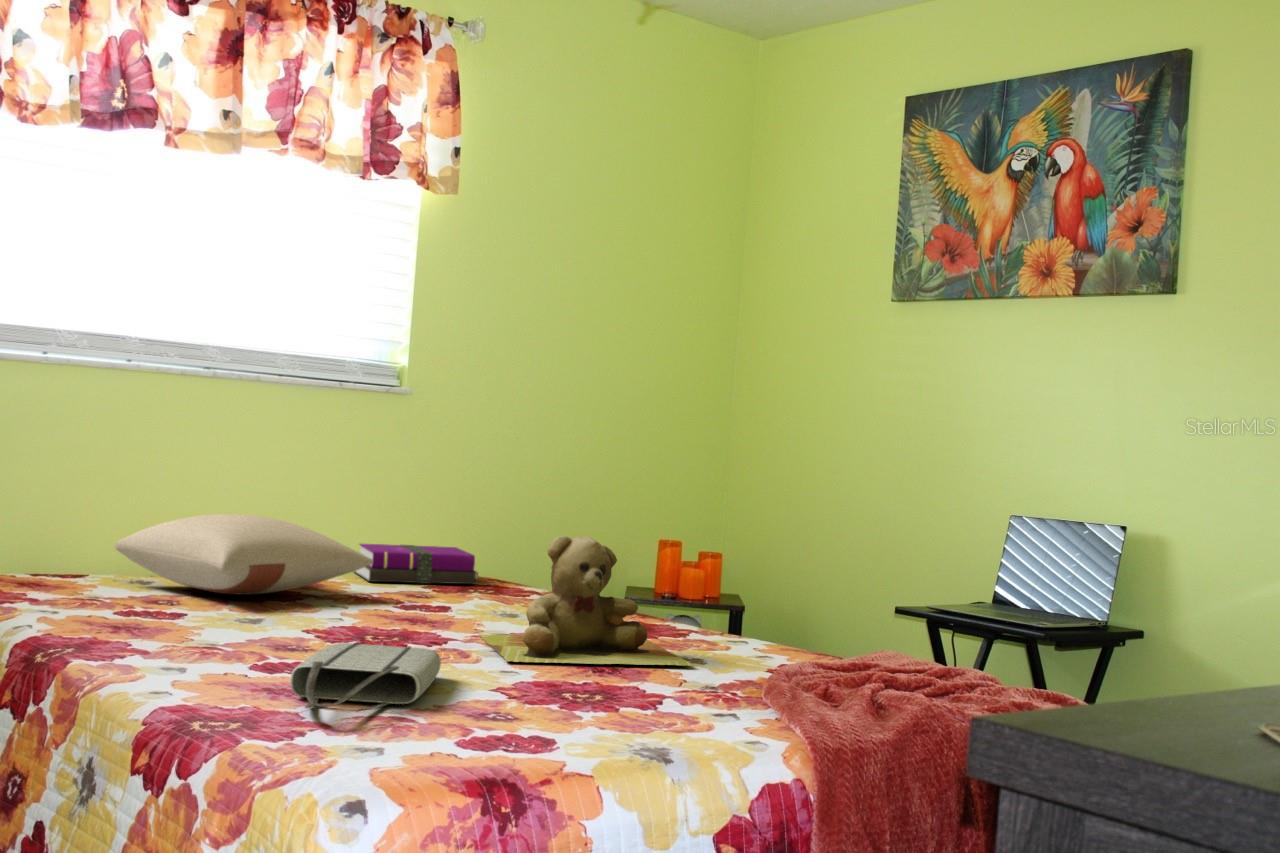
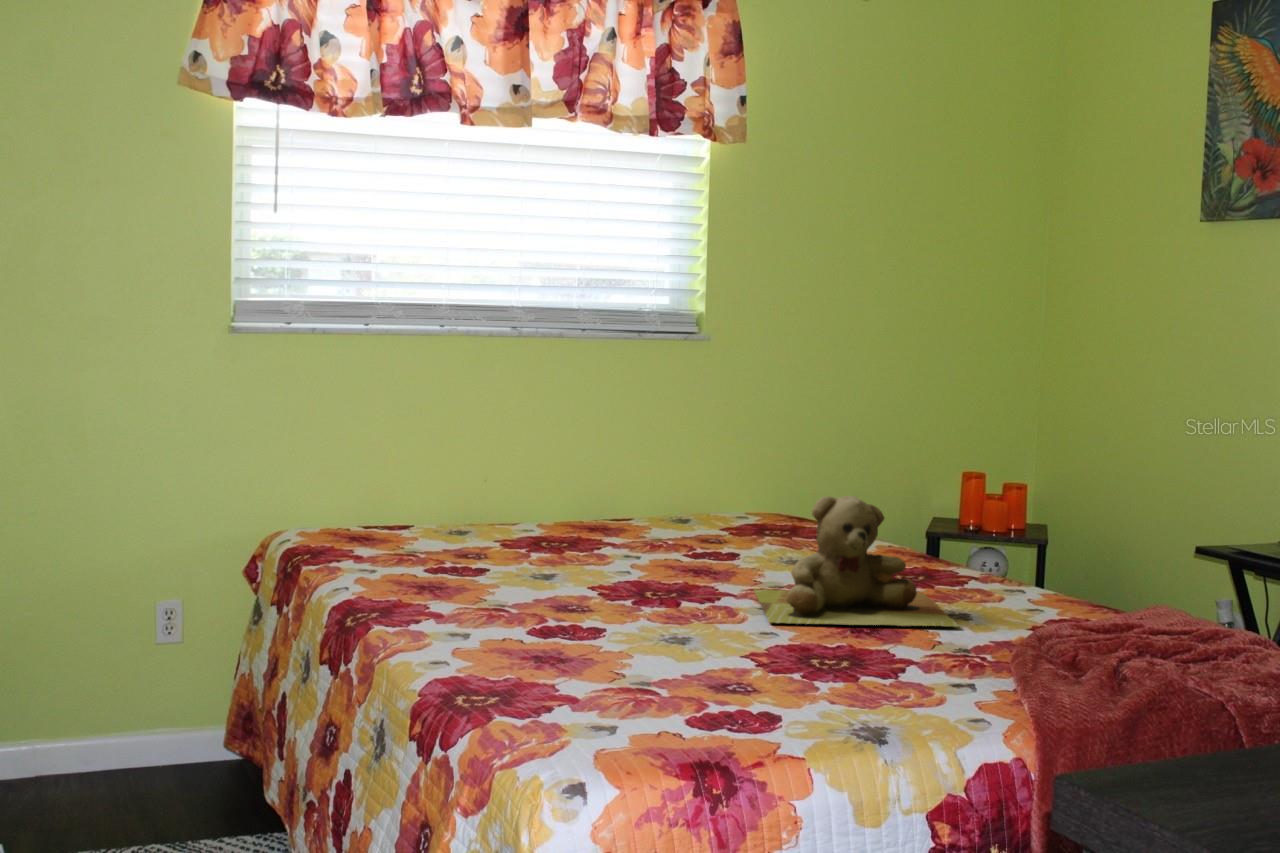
pillow: present [114,514,373,595] -> none [435,471,664,547]
notebook: present [354,544,478,584] -> none [659,488,775,527]
tote bag: present [290,643,441,711] -> none [550,609,697,685]

